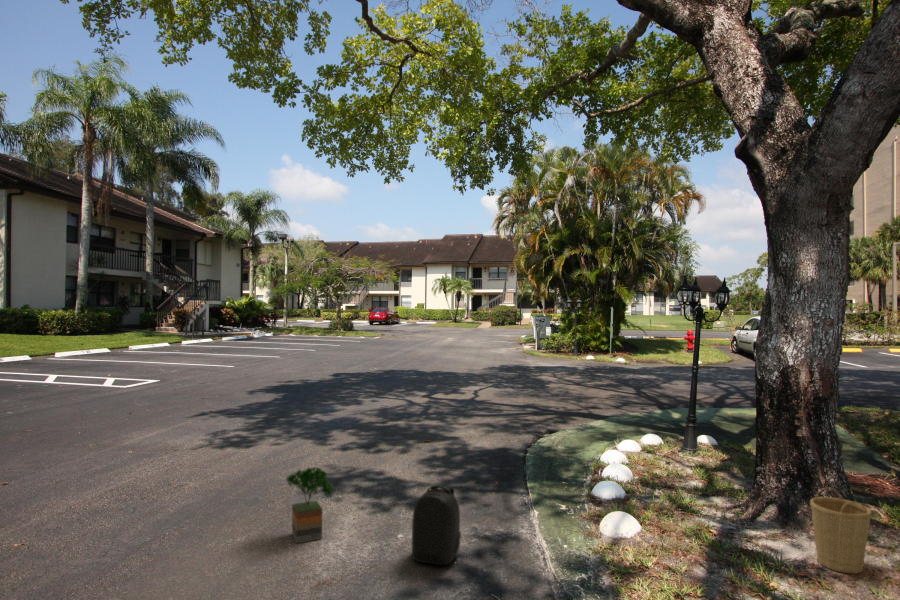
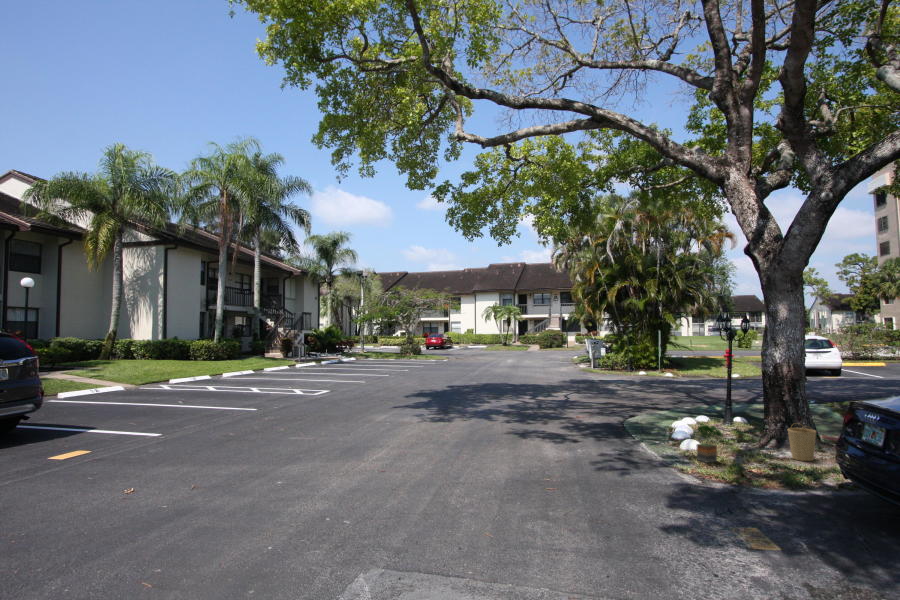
potted tree: present [286,468,333,543] -> present [694,425,722,463]
backpack: present [412,485,461,565] -> none [588,425,612,462]

